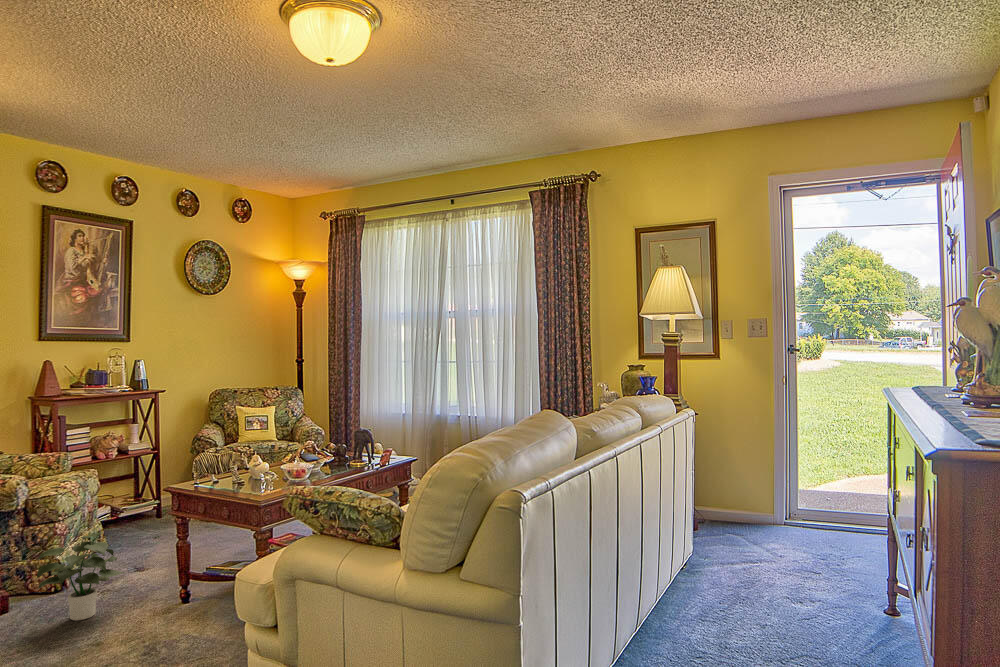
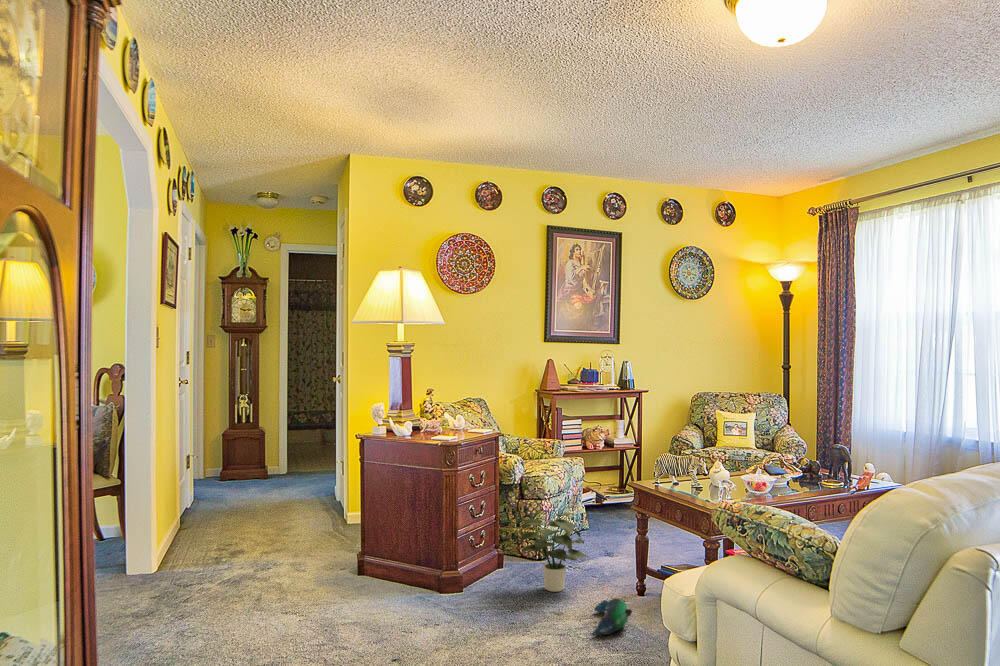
plush toy: none [137,604,182,646] -> present [593,599,632,635]

